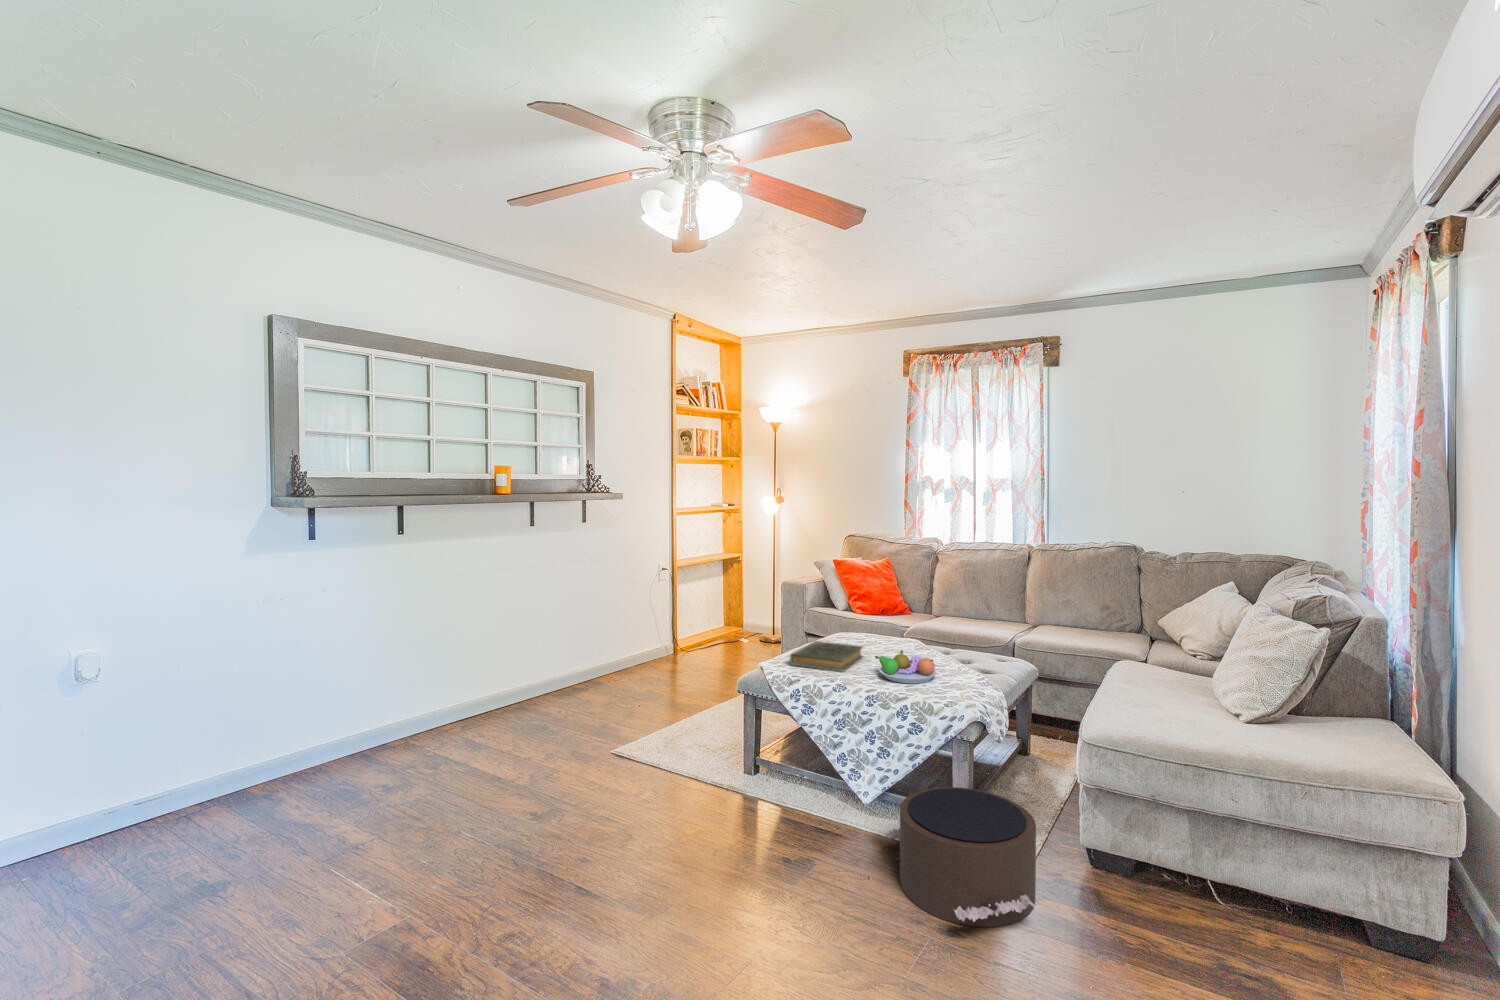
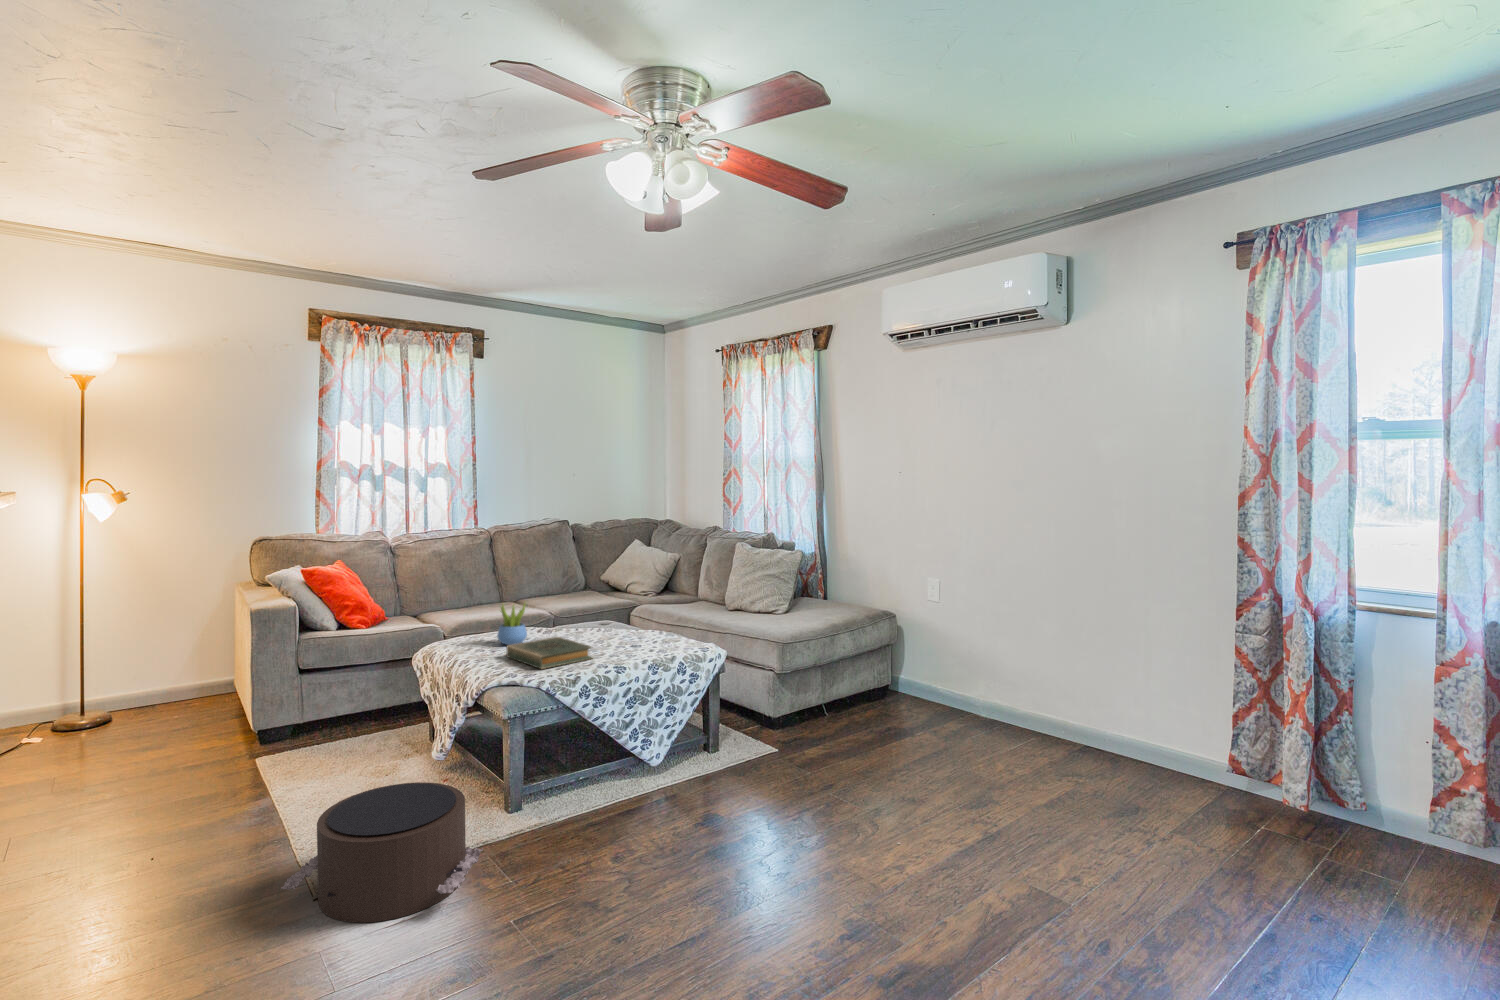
succulent plant: none [844,604,871,646] -> present [497,604,527,645]
fruit bowl: present [875,650,937,683] -> none [613,625,666,651]
pouf: present [885,787,1036,927] -> present [281,782,483,922]

